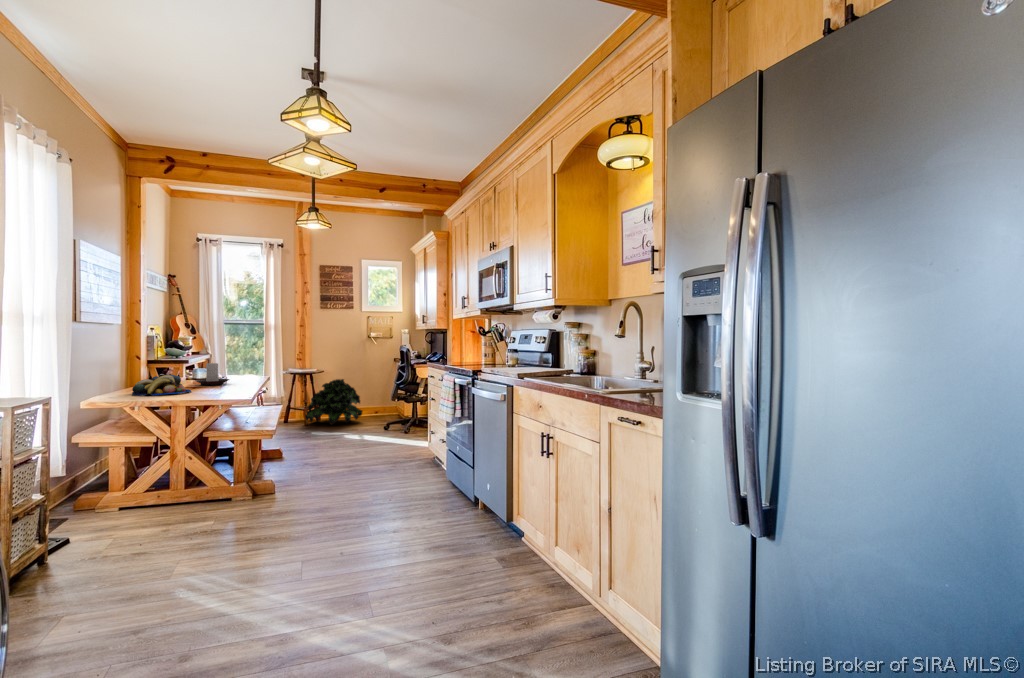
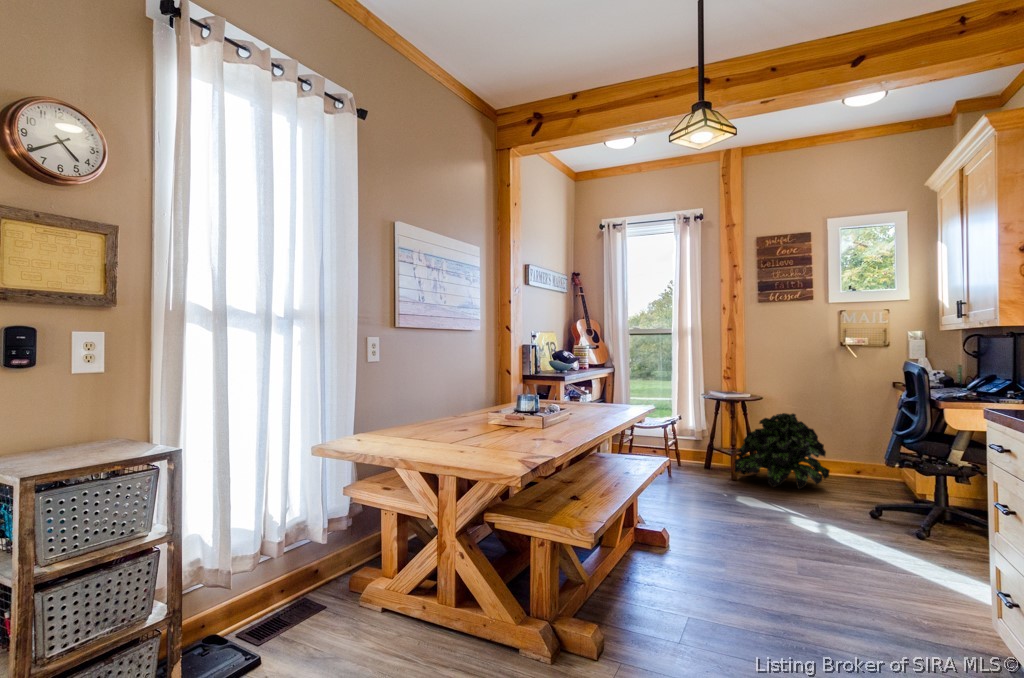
candle holder: present [195,363,229,385] -> none [544,385,589,420]
fruit bowl: present [132,375,191,396] -> none [444,404,519,436]

